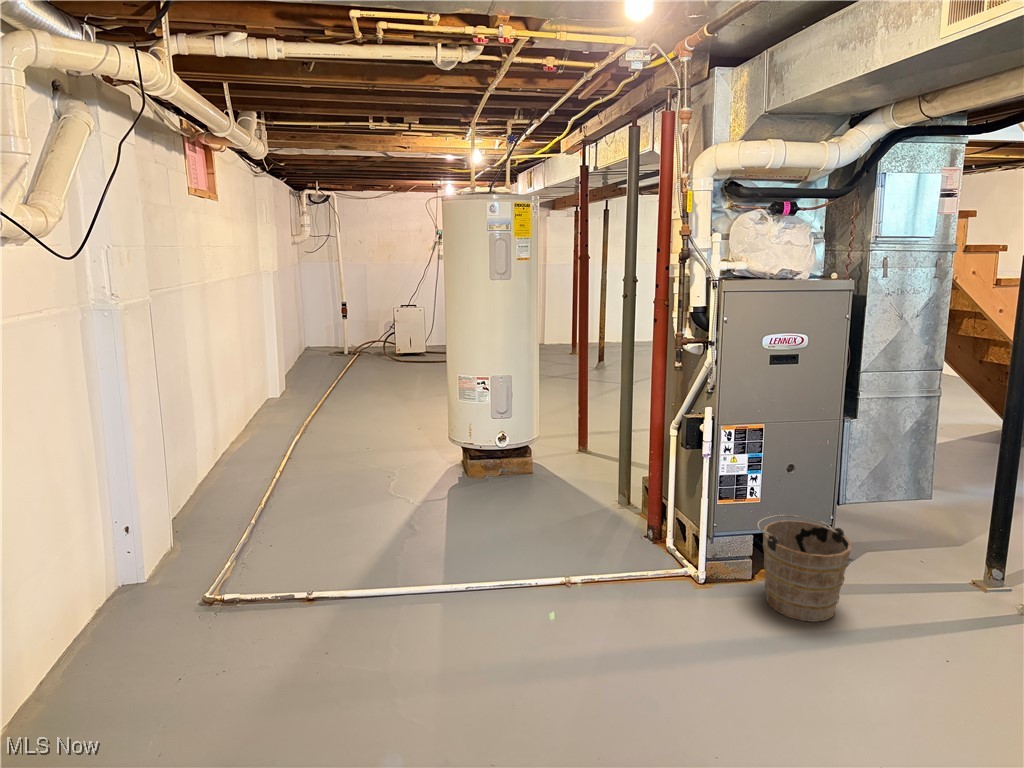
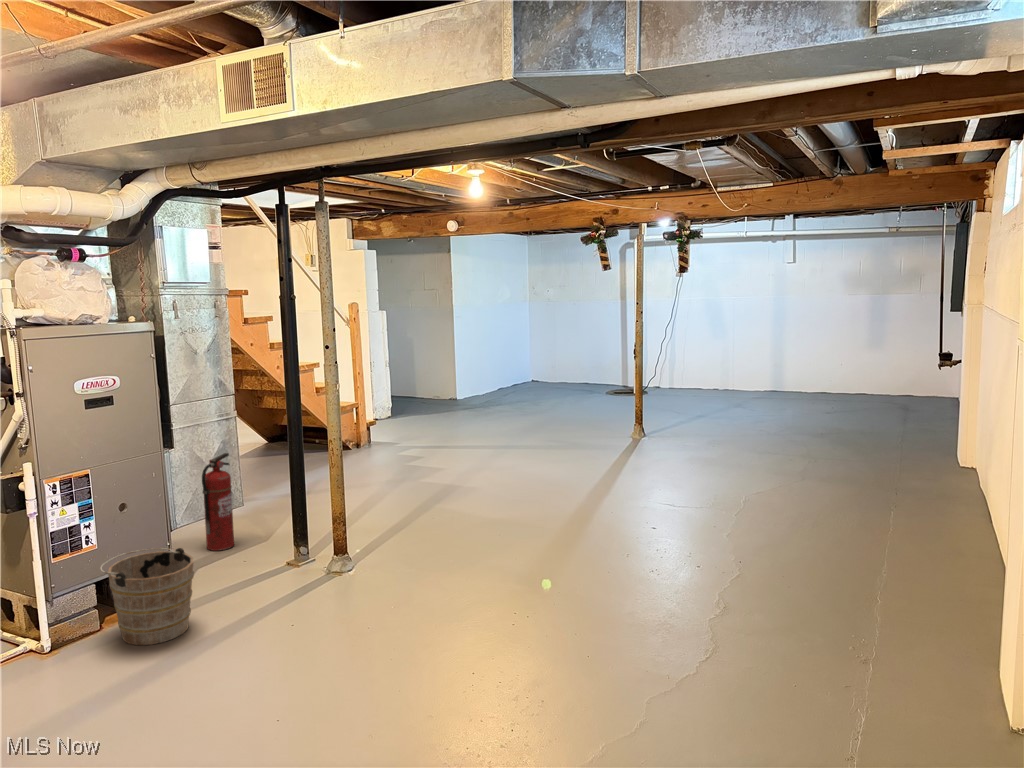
fire extinguisher: none [876,432,920,538] -> present [202,453,234,551]

